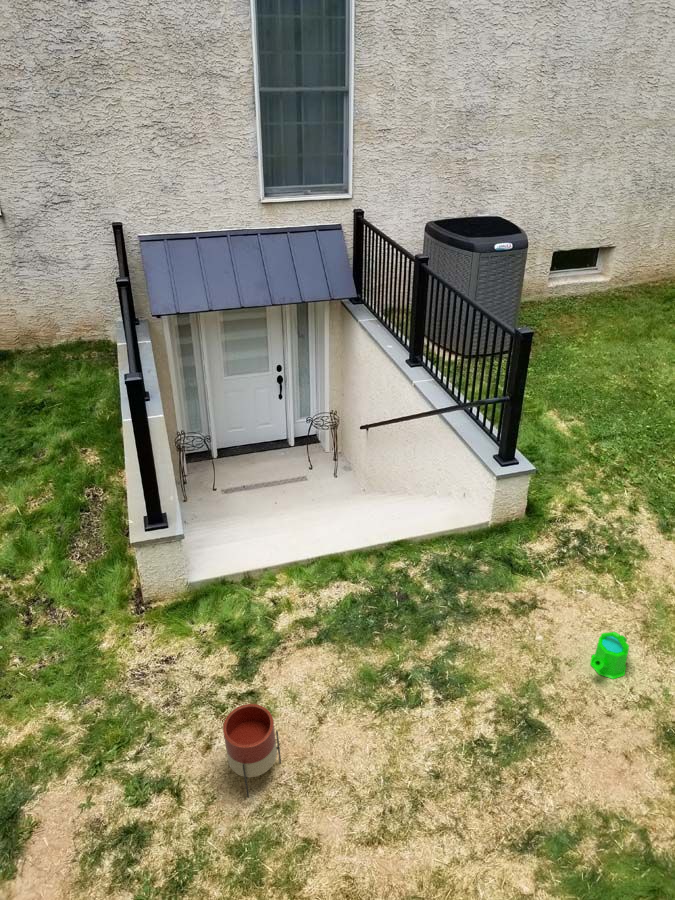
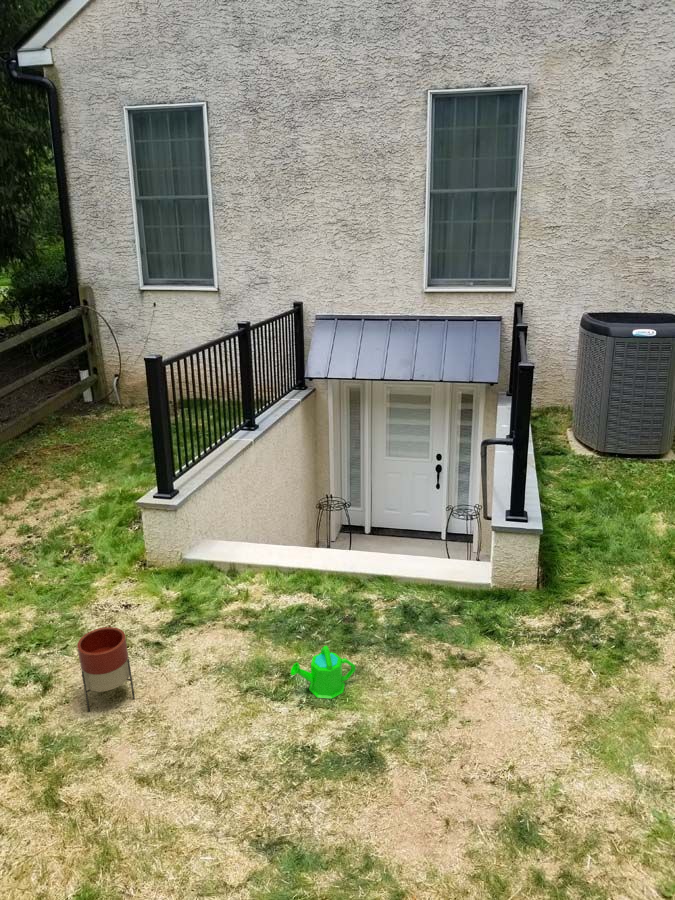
watering can: present [590,632,629,679] -> present [291,646,356,699]

